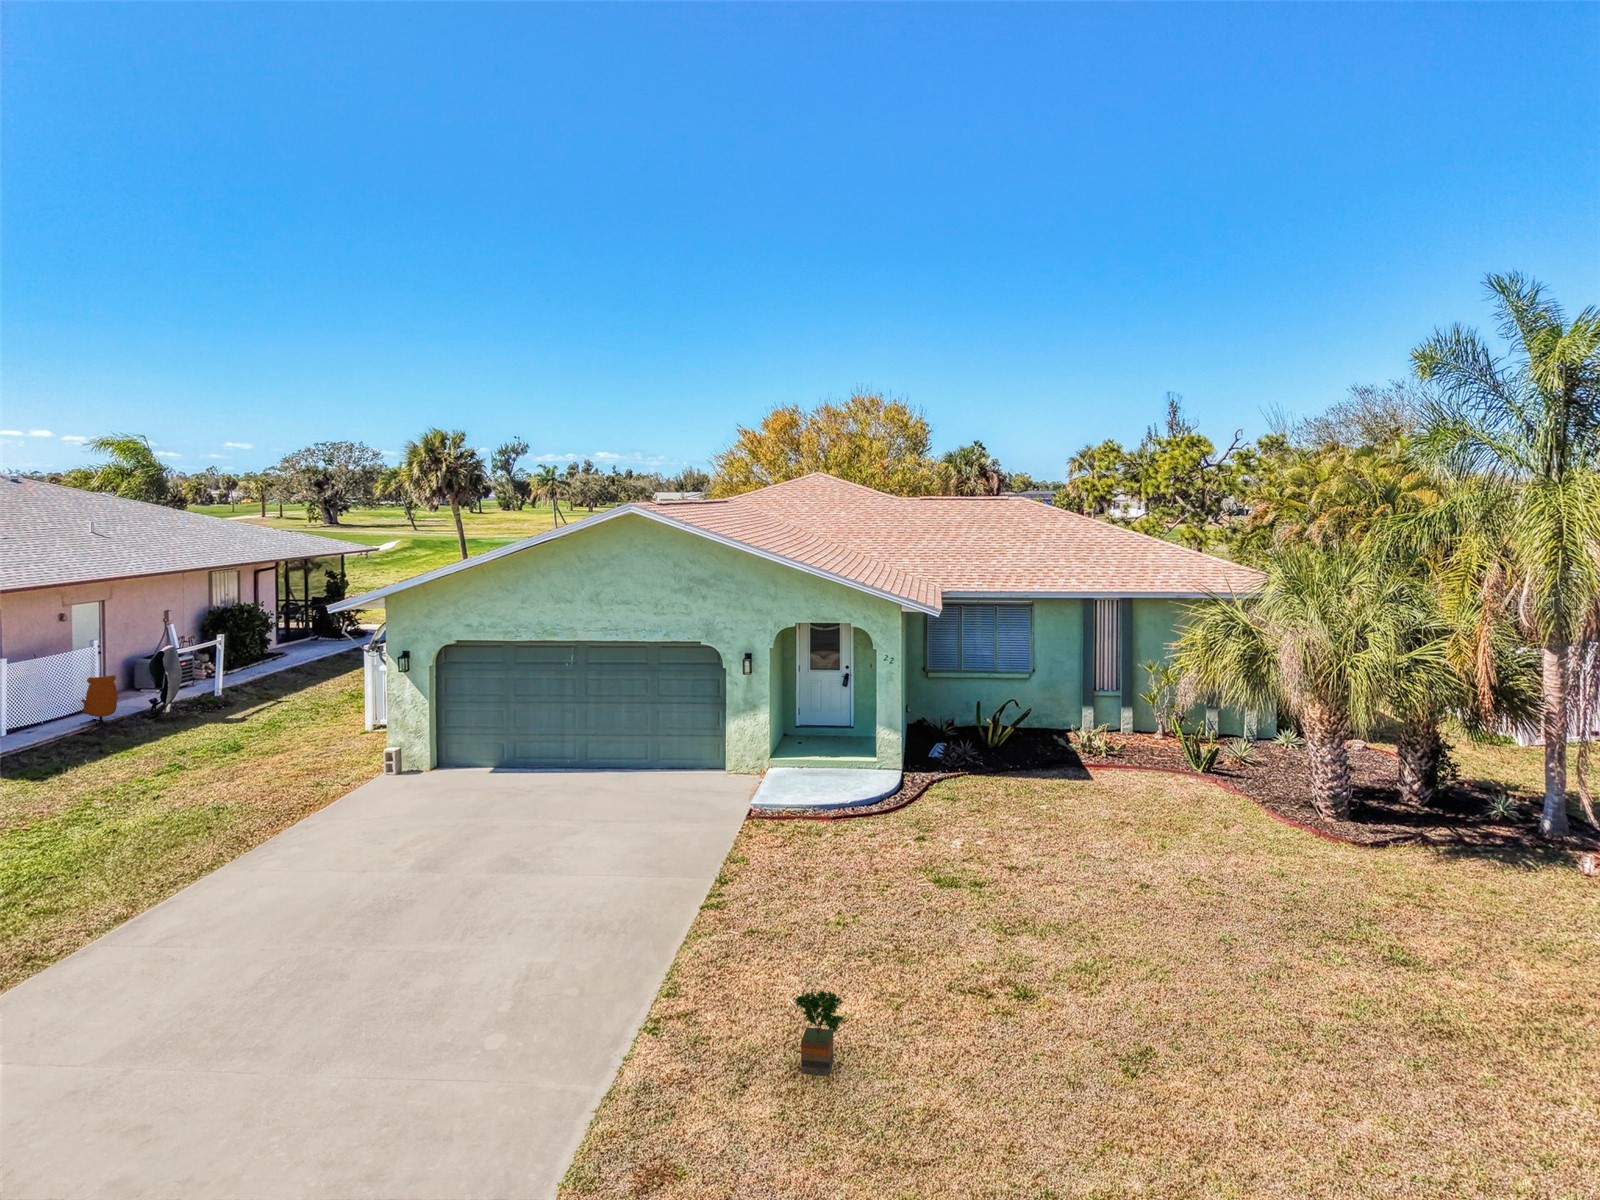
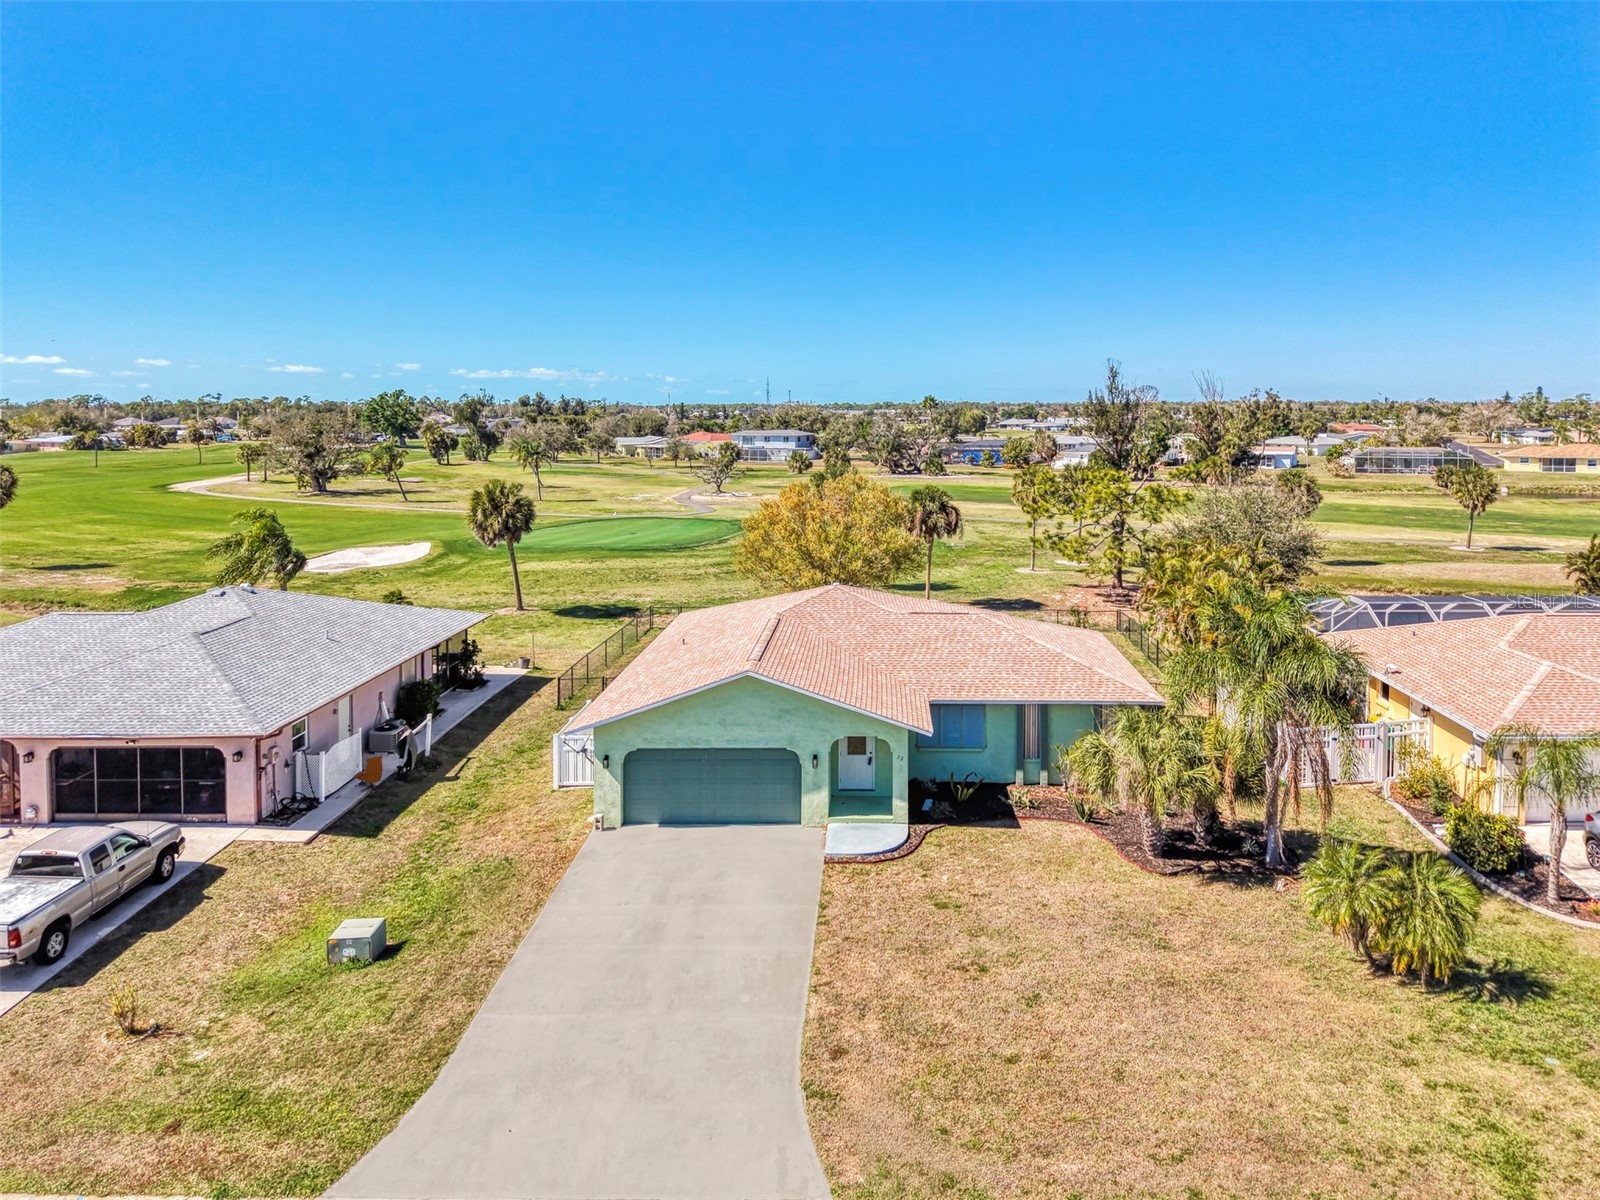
potted tree: present [795,991,844,1076] -> none [887,974,909,1010]

